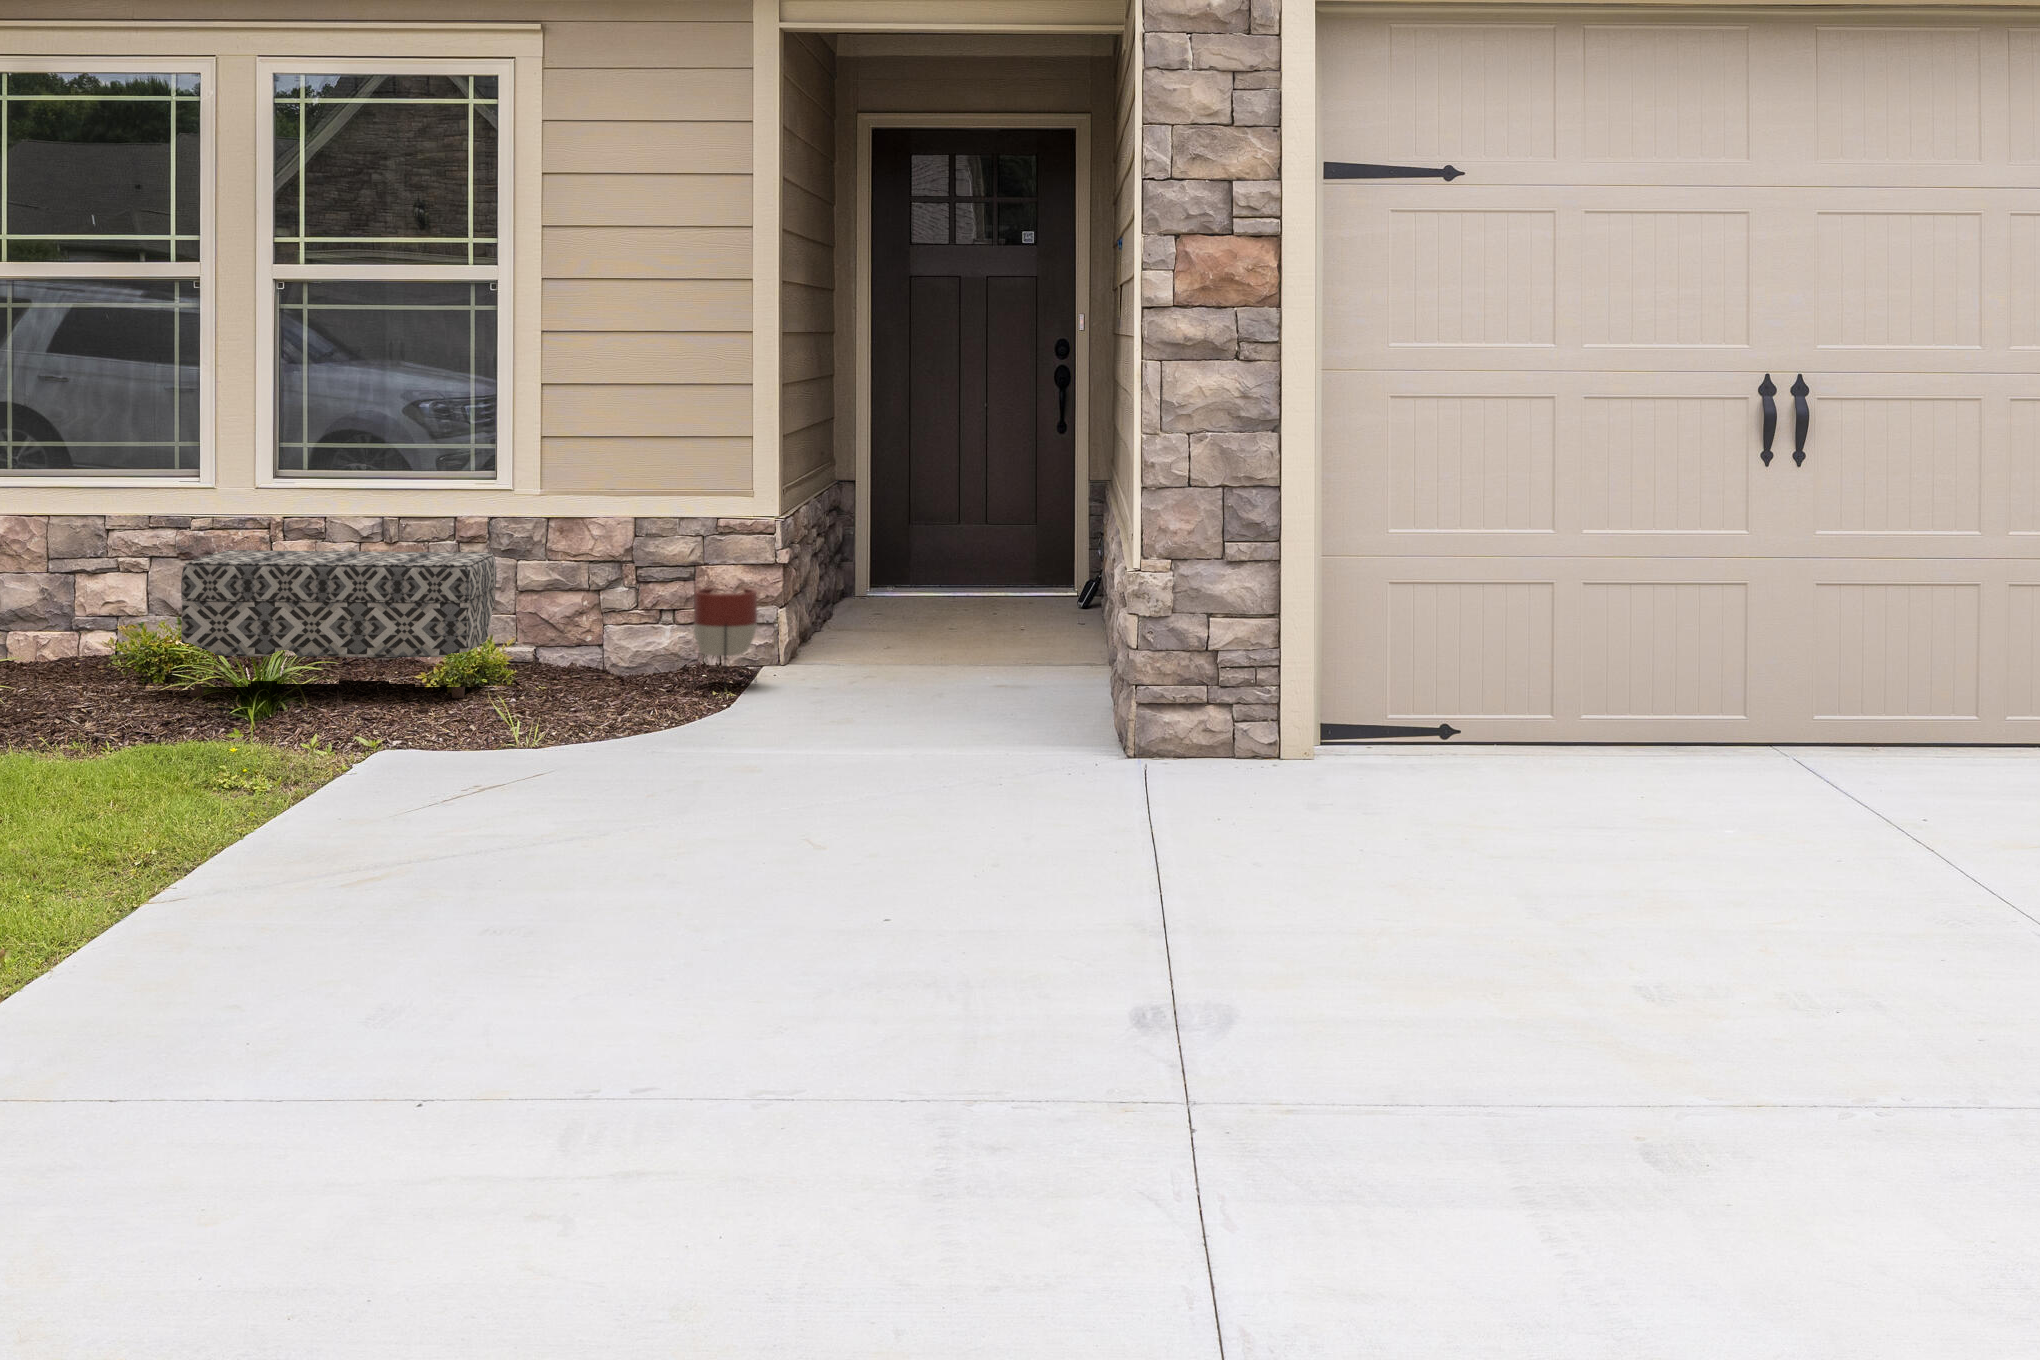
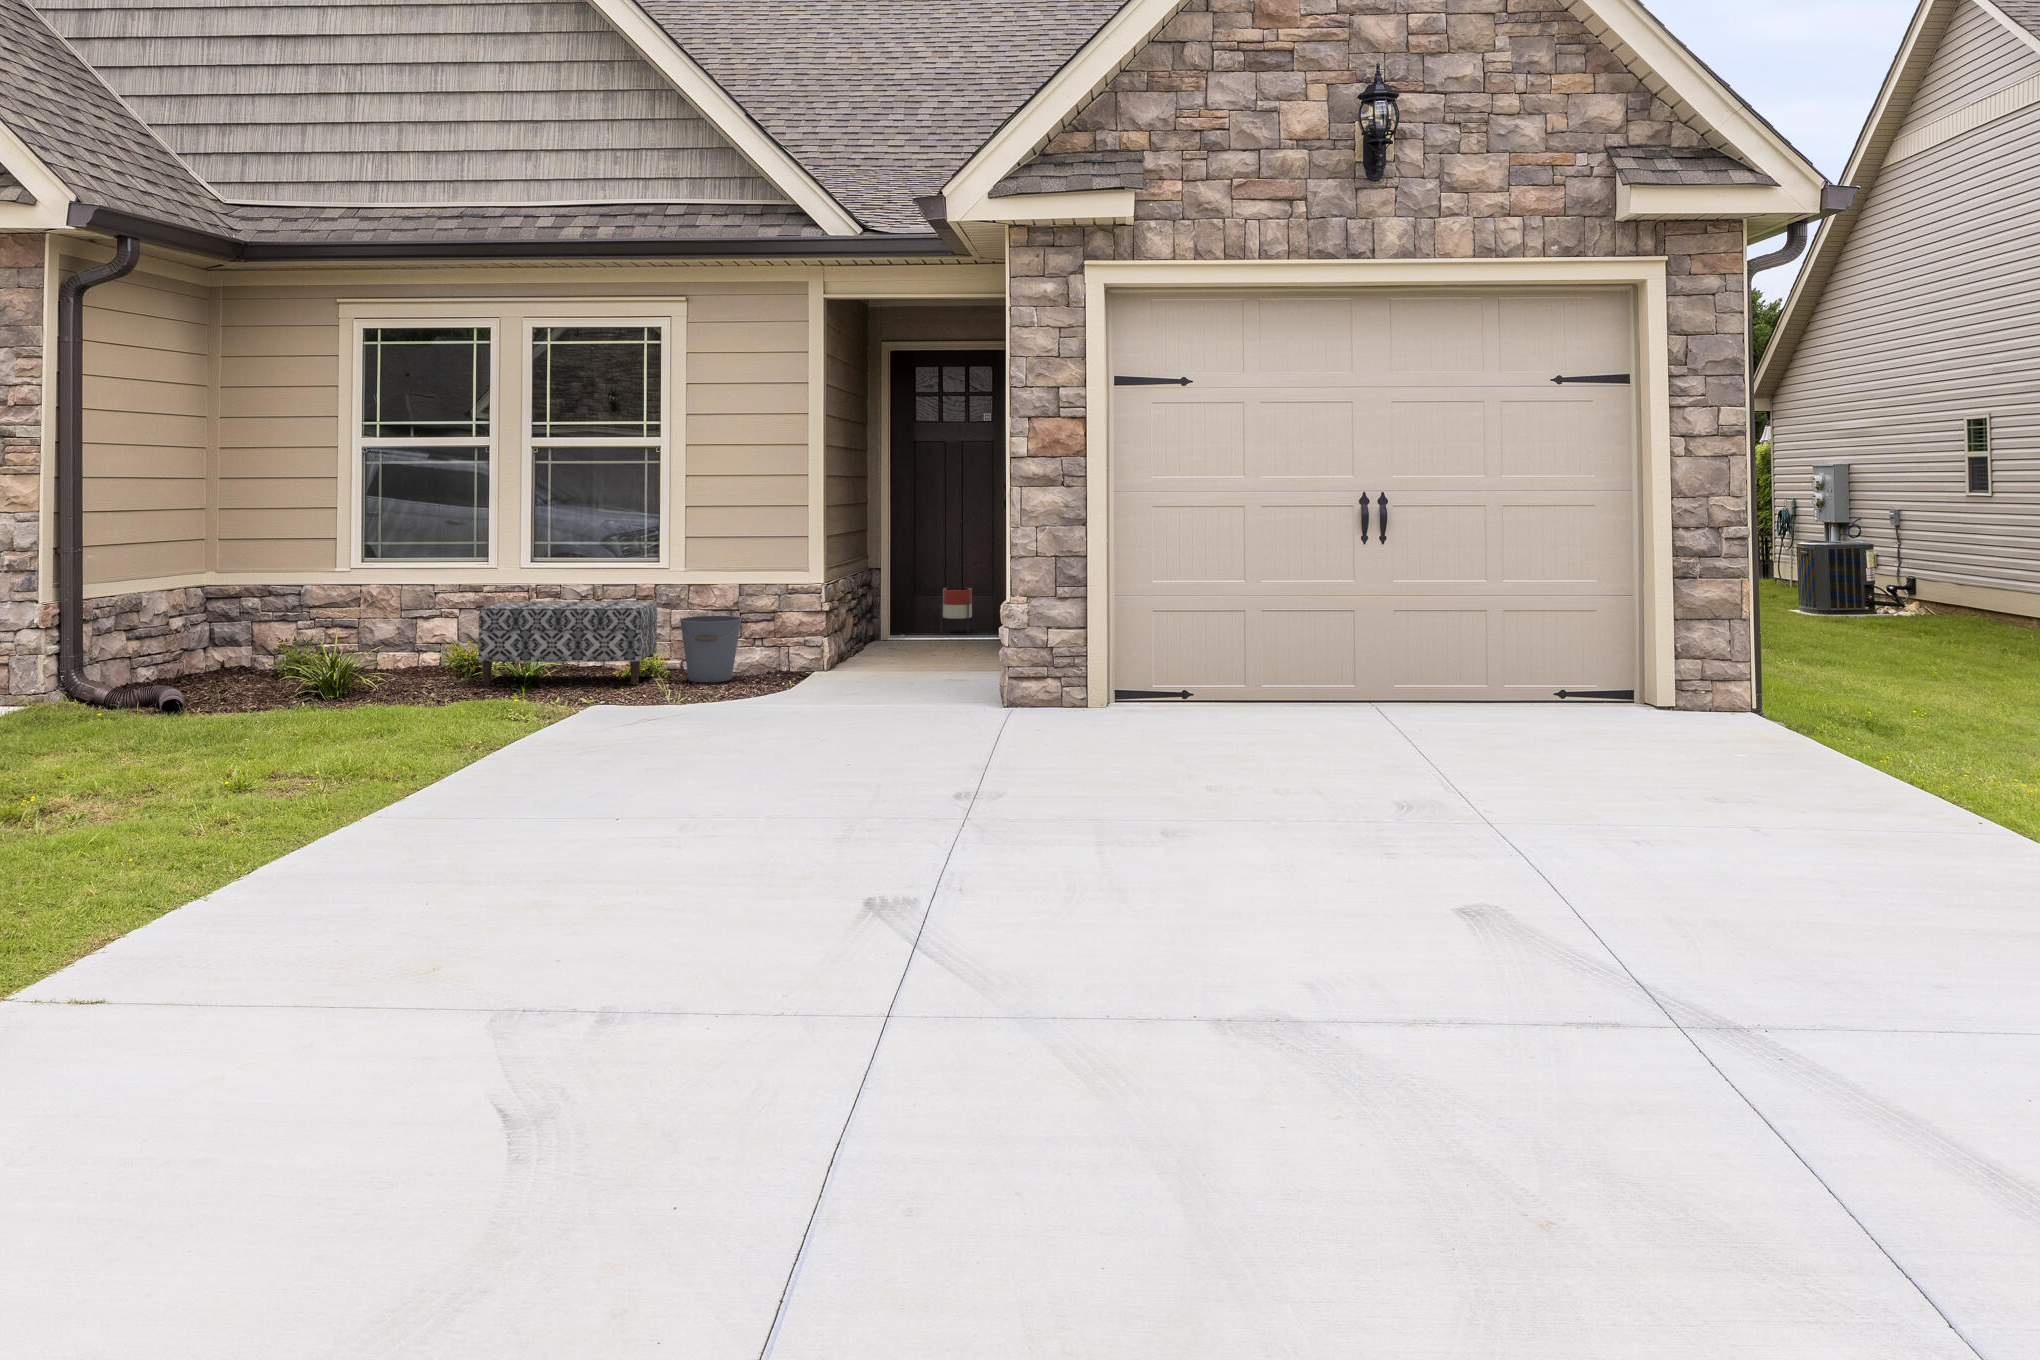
bucket: none [535,578,644,694] -> present [679,616,742,682]
planter: present [693,588,757,689] -> present [941,588,972,634]

